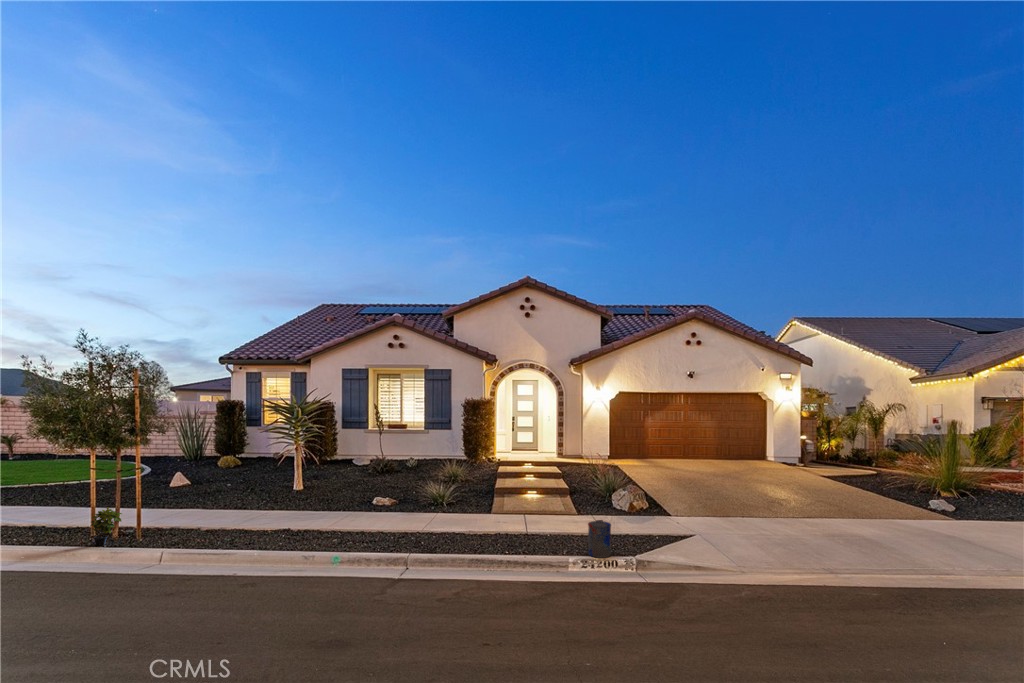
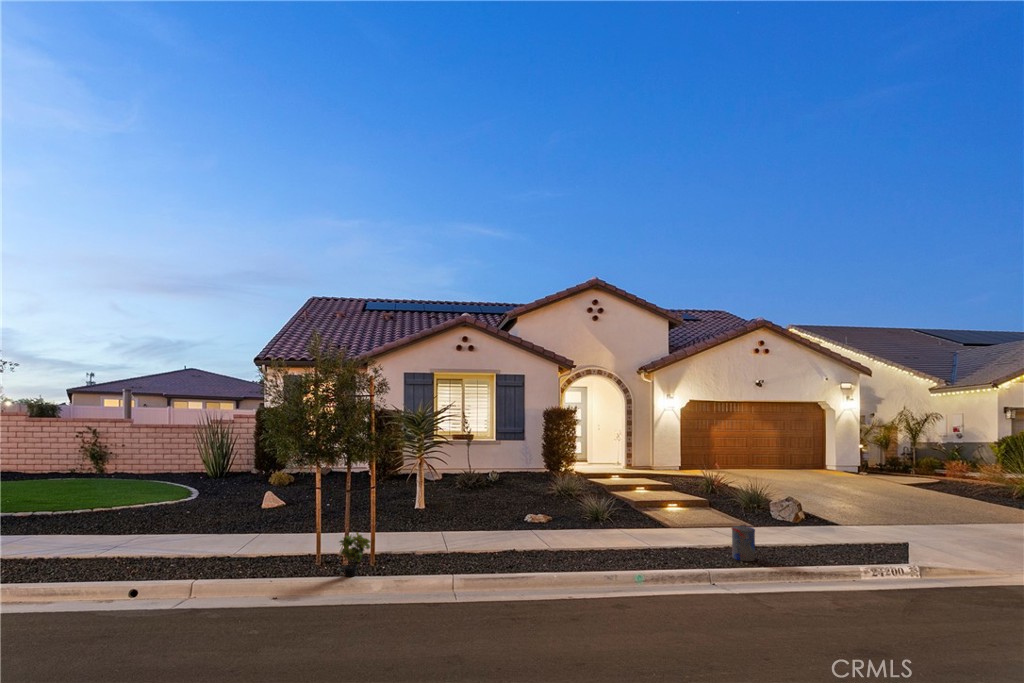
trash can: present [588,520,611,558] -> present [732,525,755,561]

